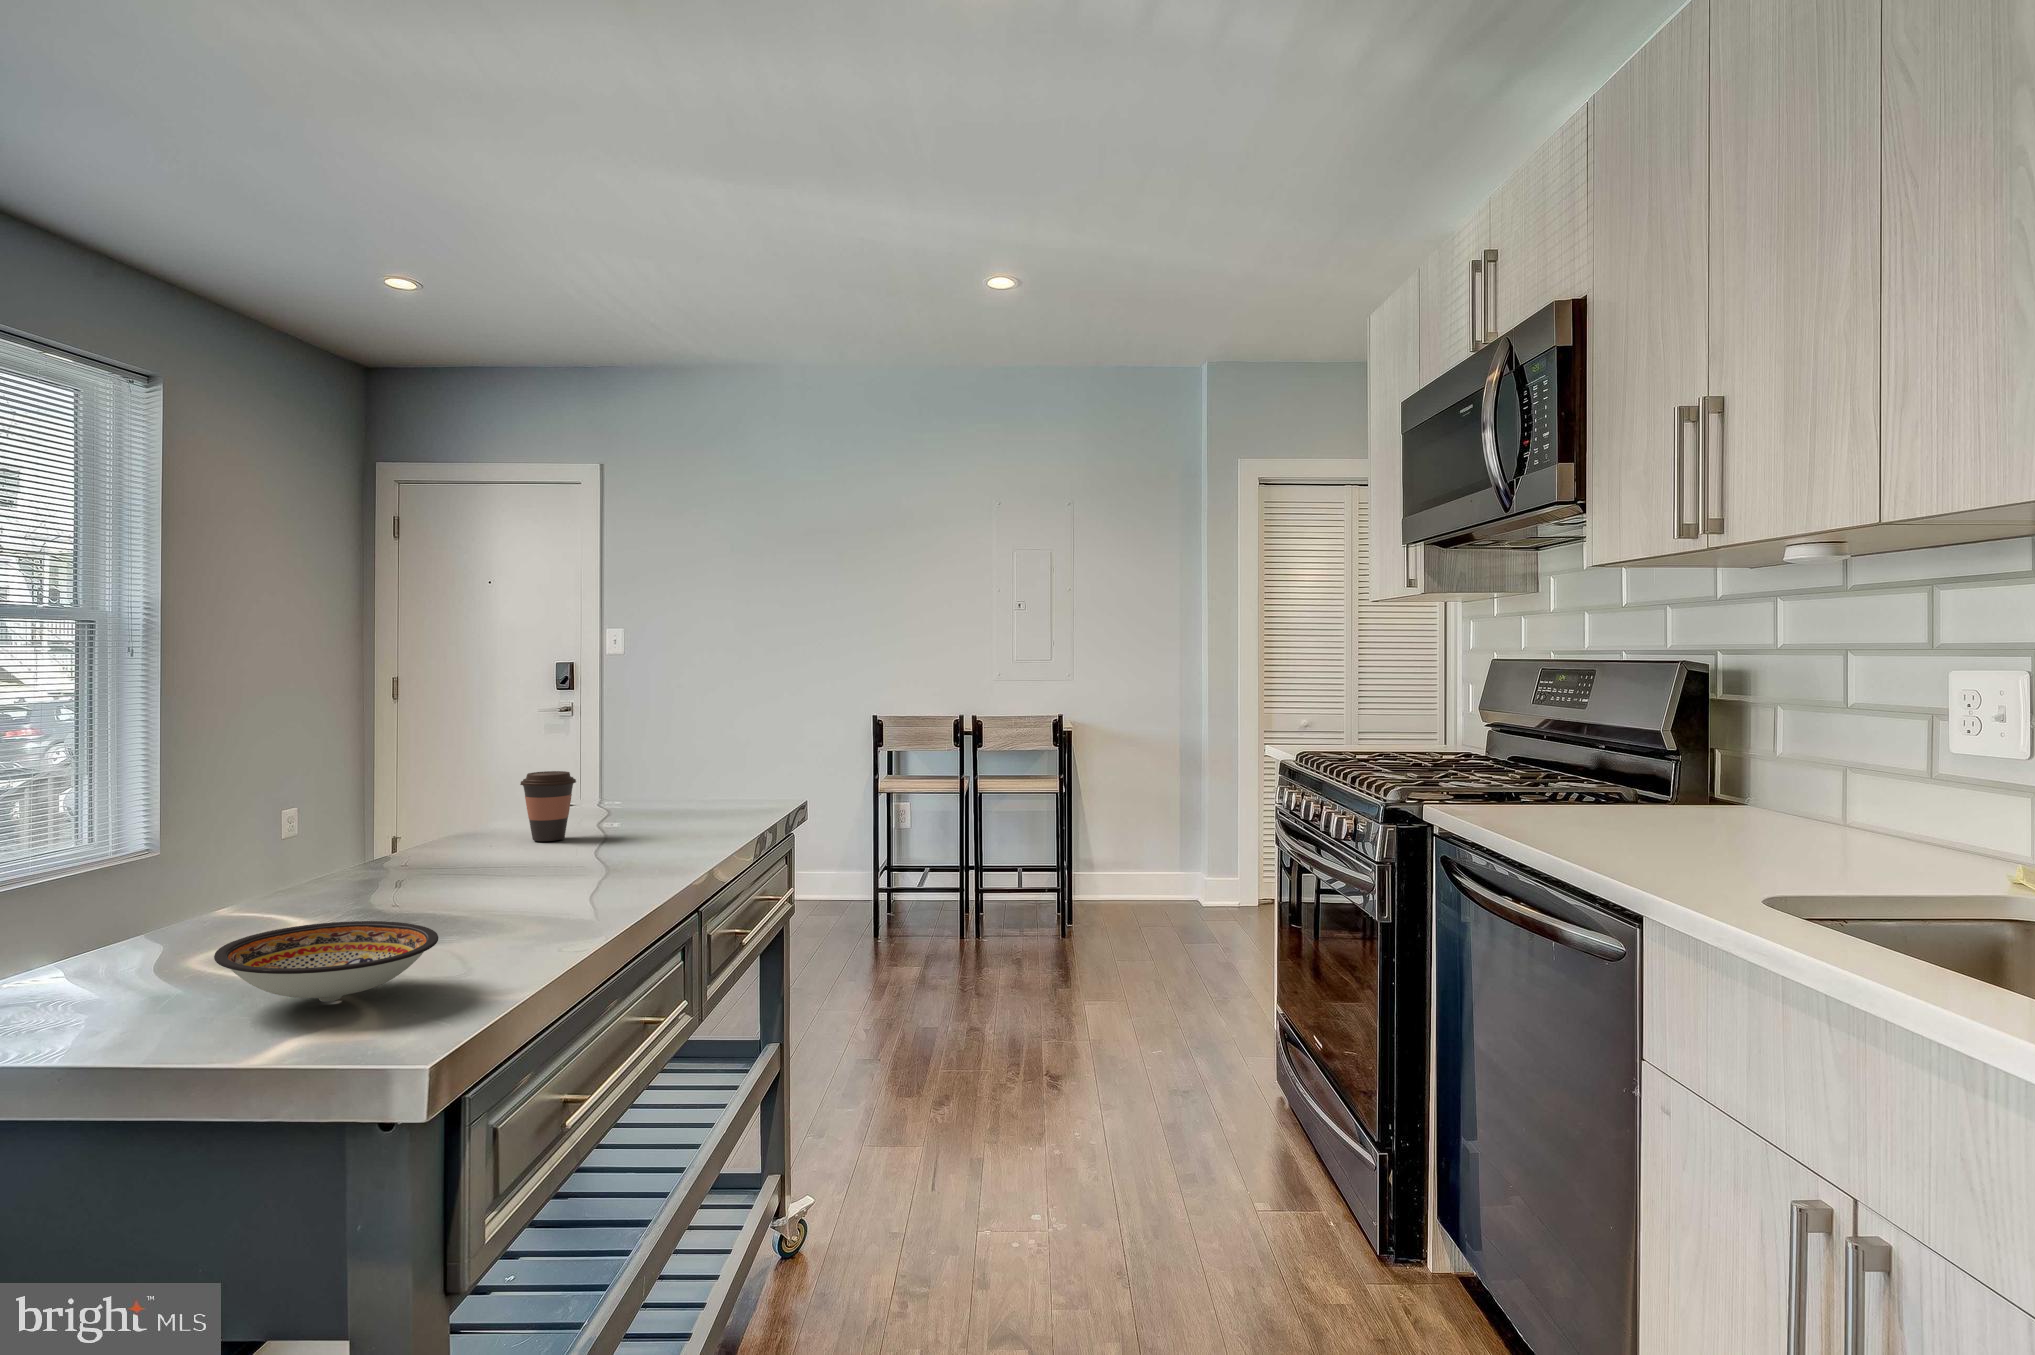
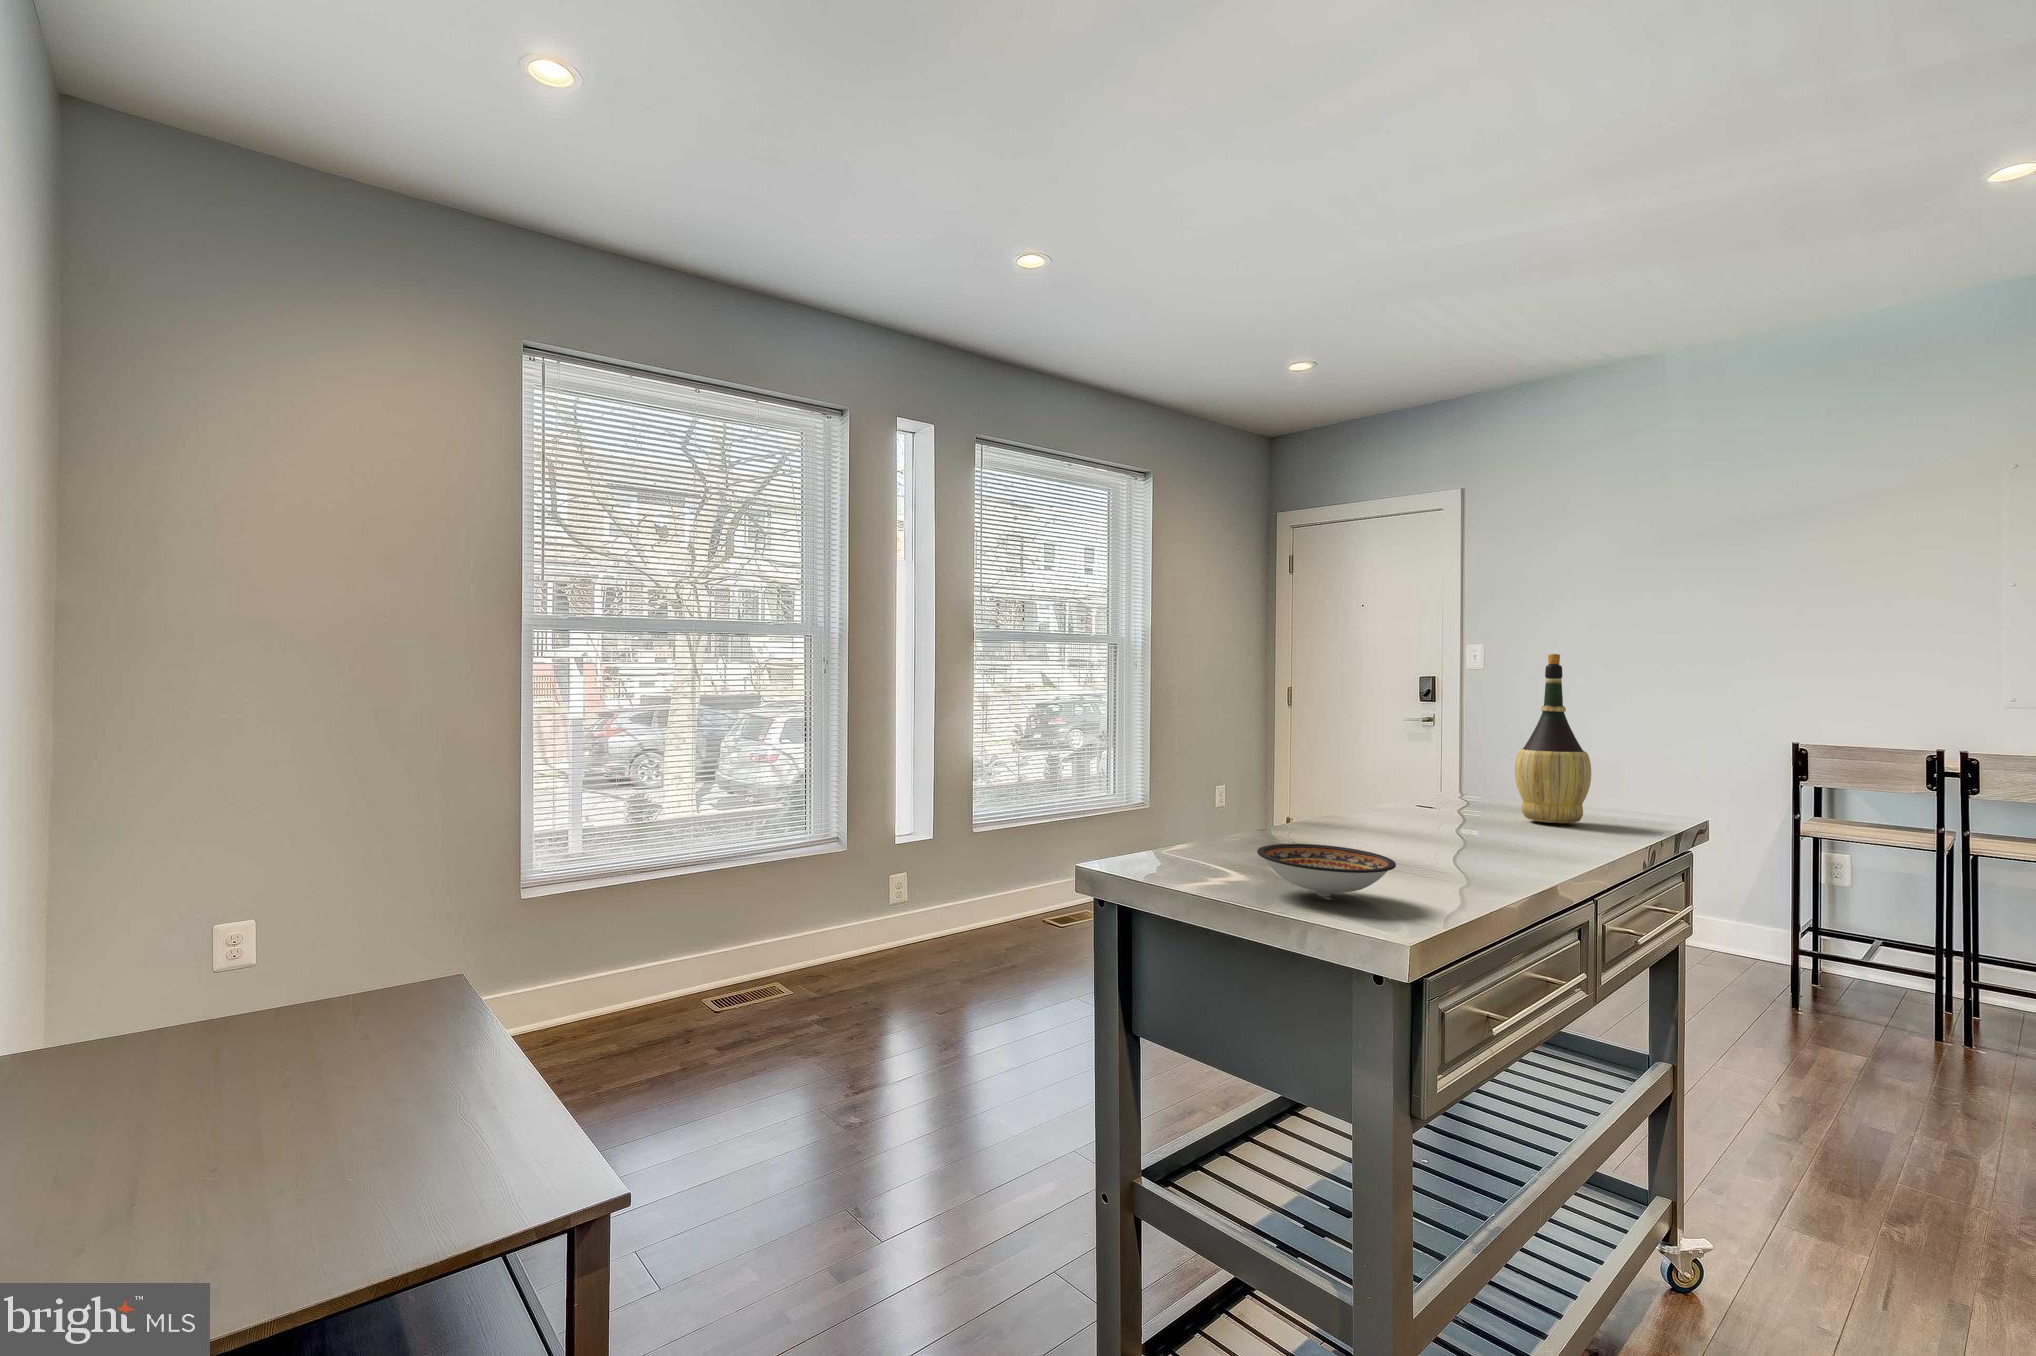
wine bottle: none [625,644,702,824] -> present [1515,654,1591,823]
coffee cup: present [520,771,576,841] -> none [1424,764,1472,824]

